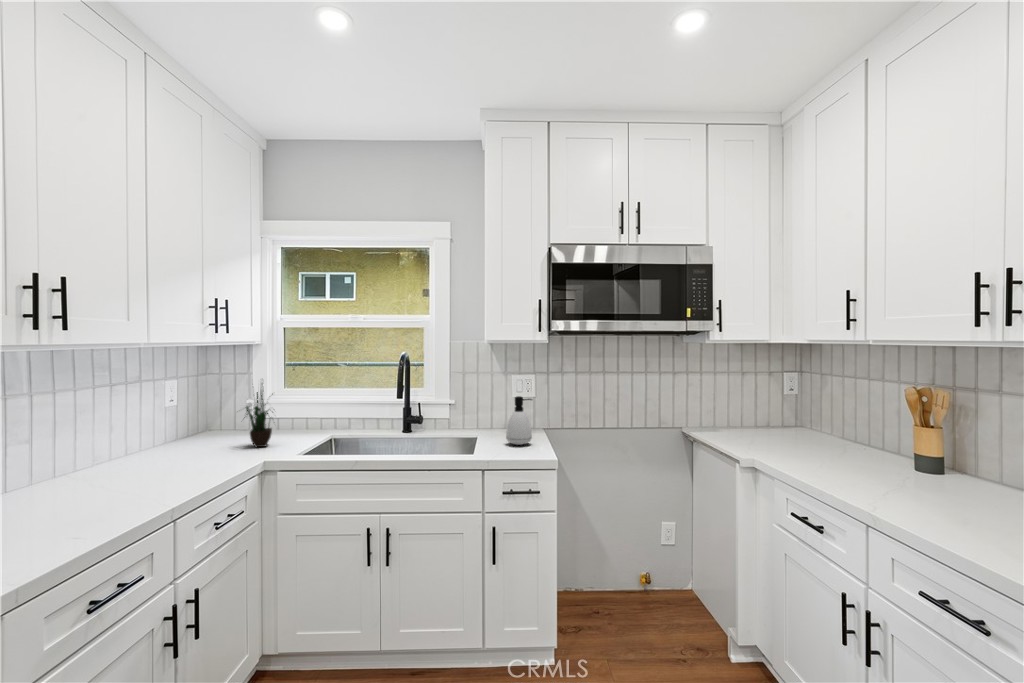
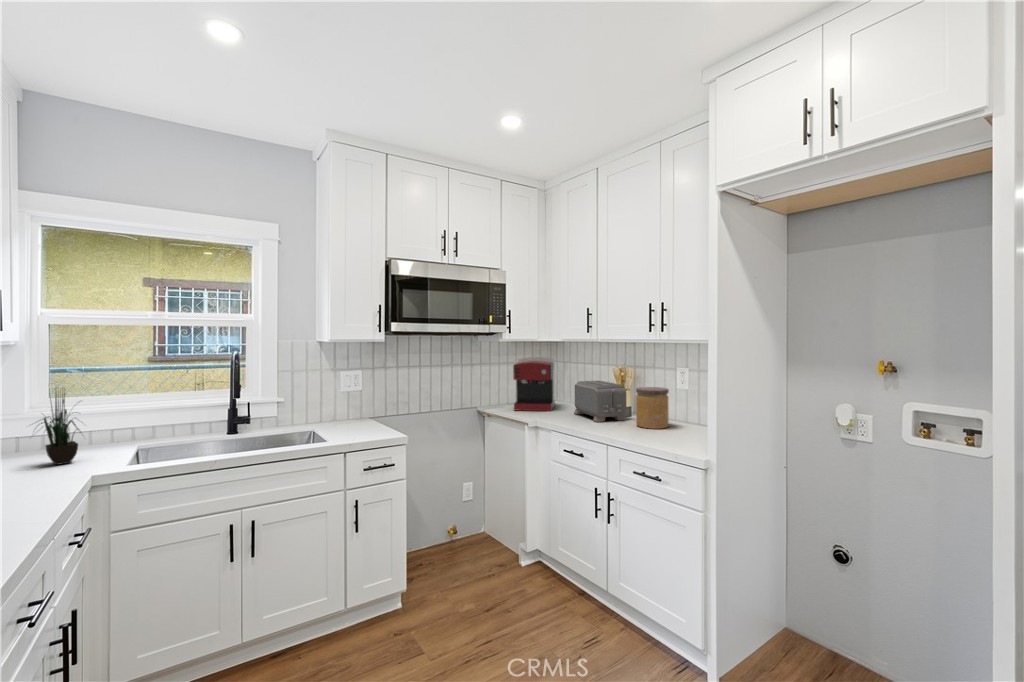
coffee maker: none [730,365,802,445] -> present [513,357,555,411]
soap dispenser: present [506,396,532,445] -> none [350,389,374,431]
toaster: none [820,405,911,475] -> present [574,381,626,422]
jar: none [922,424,994,502] -> present [636,387,669,429]

